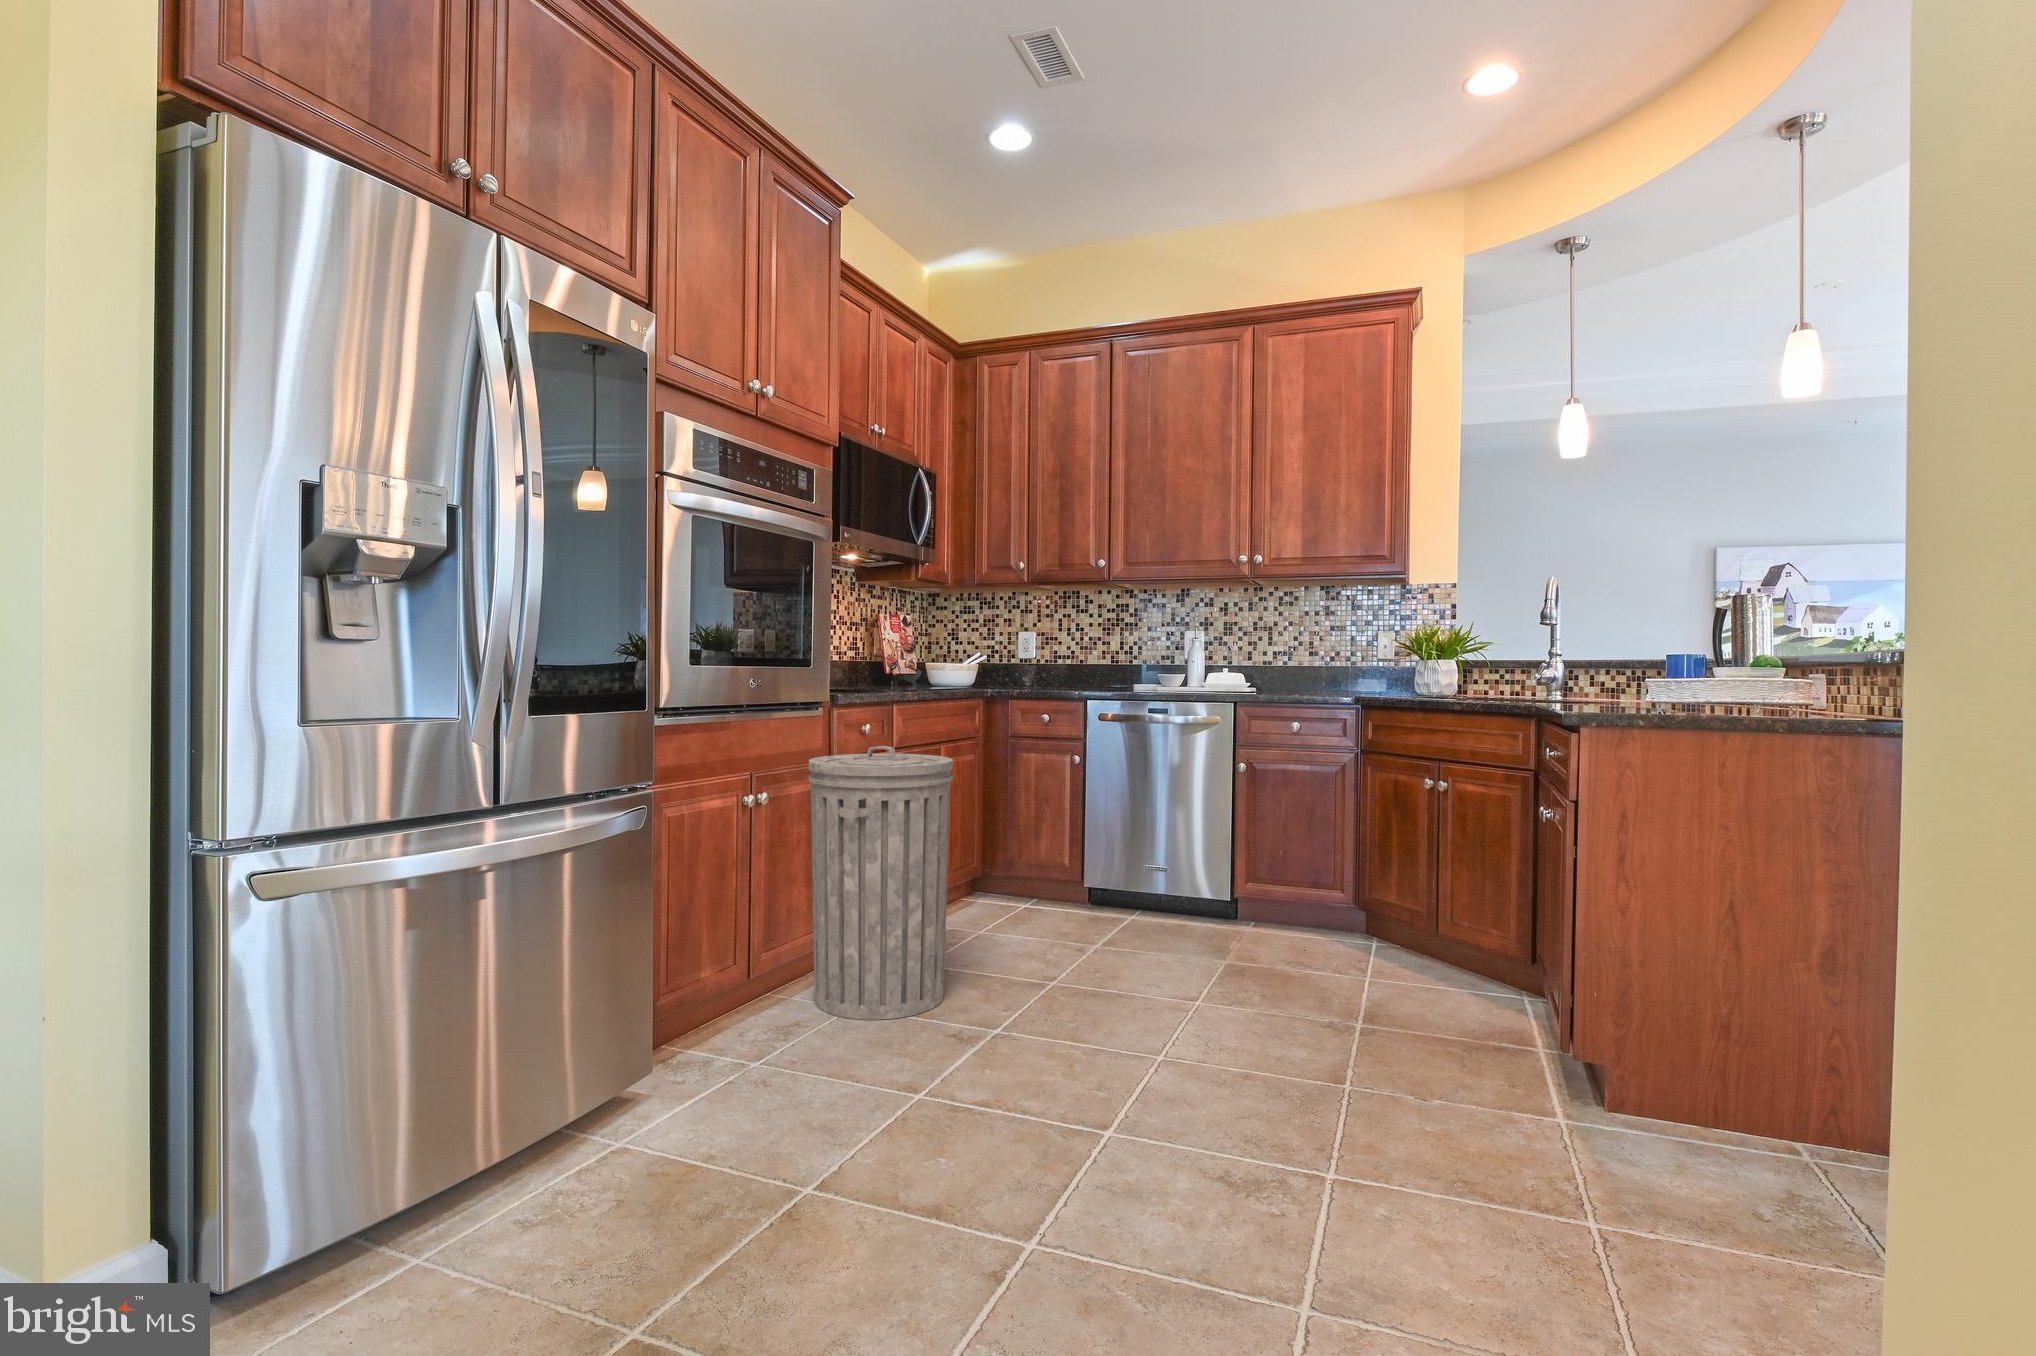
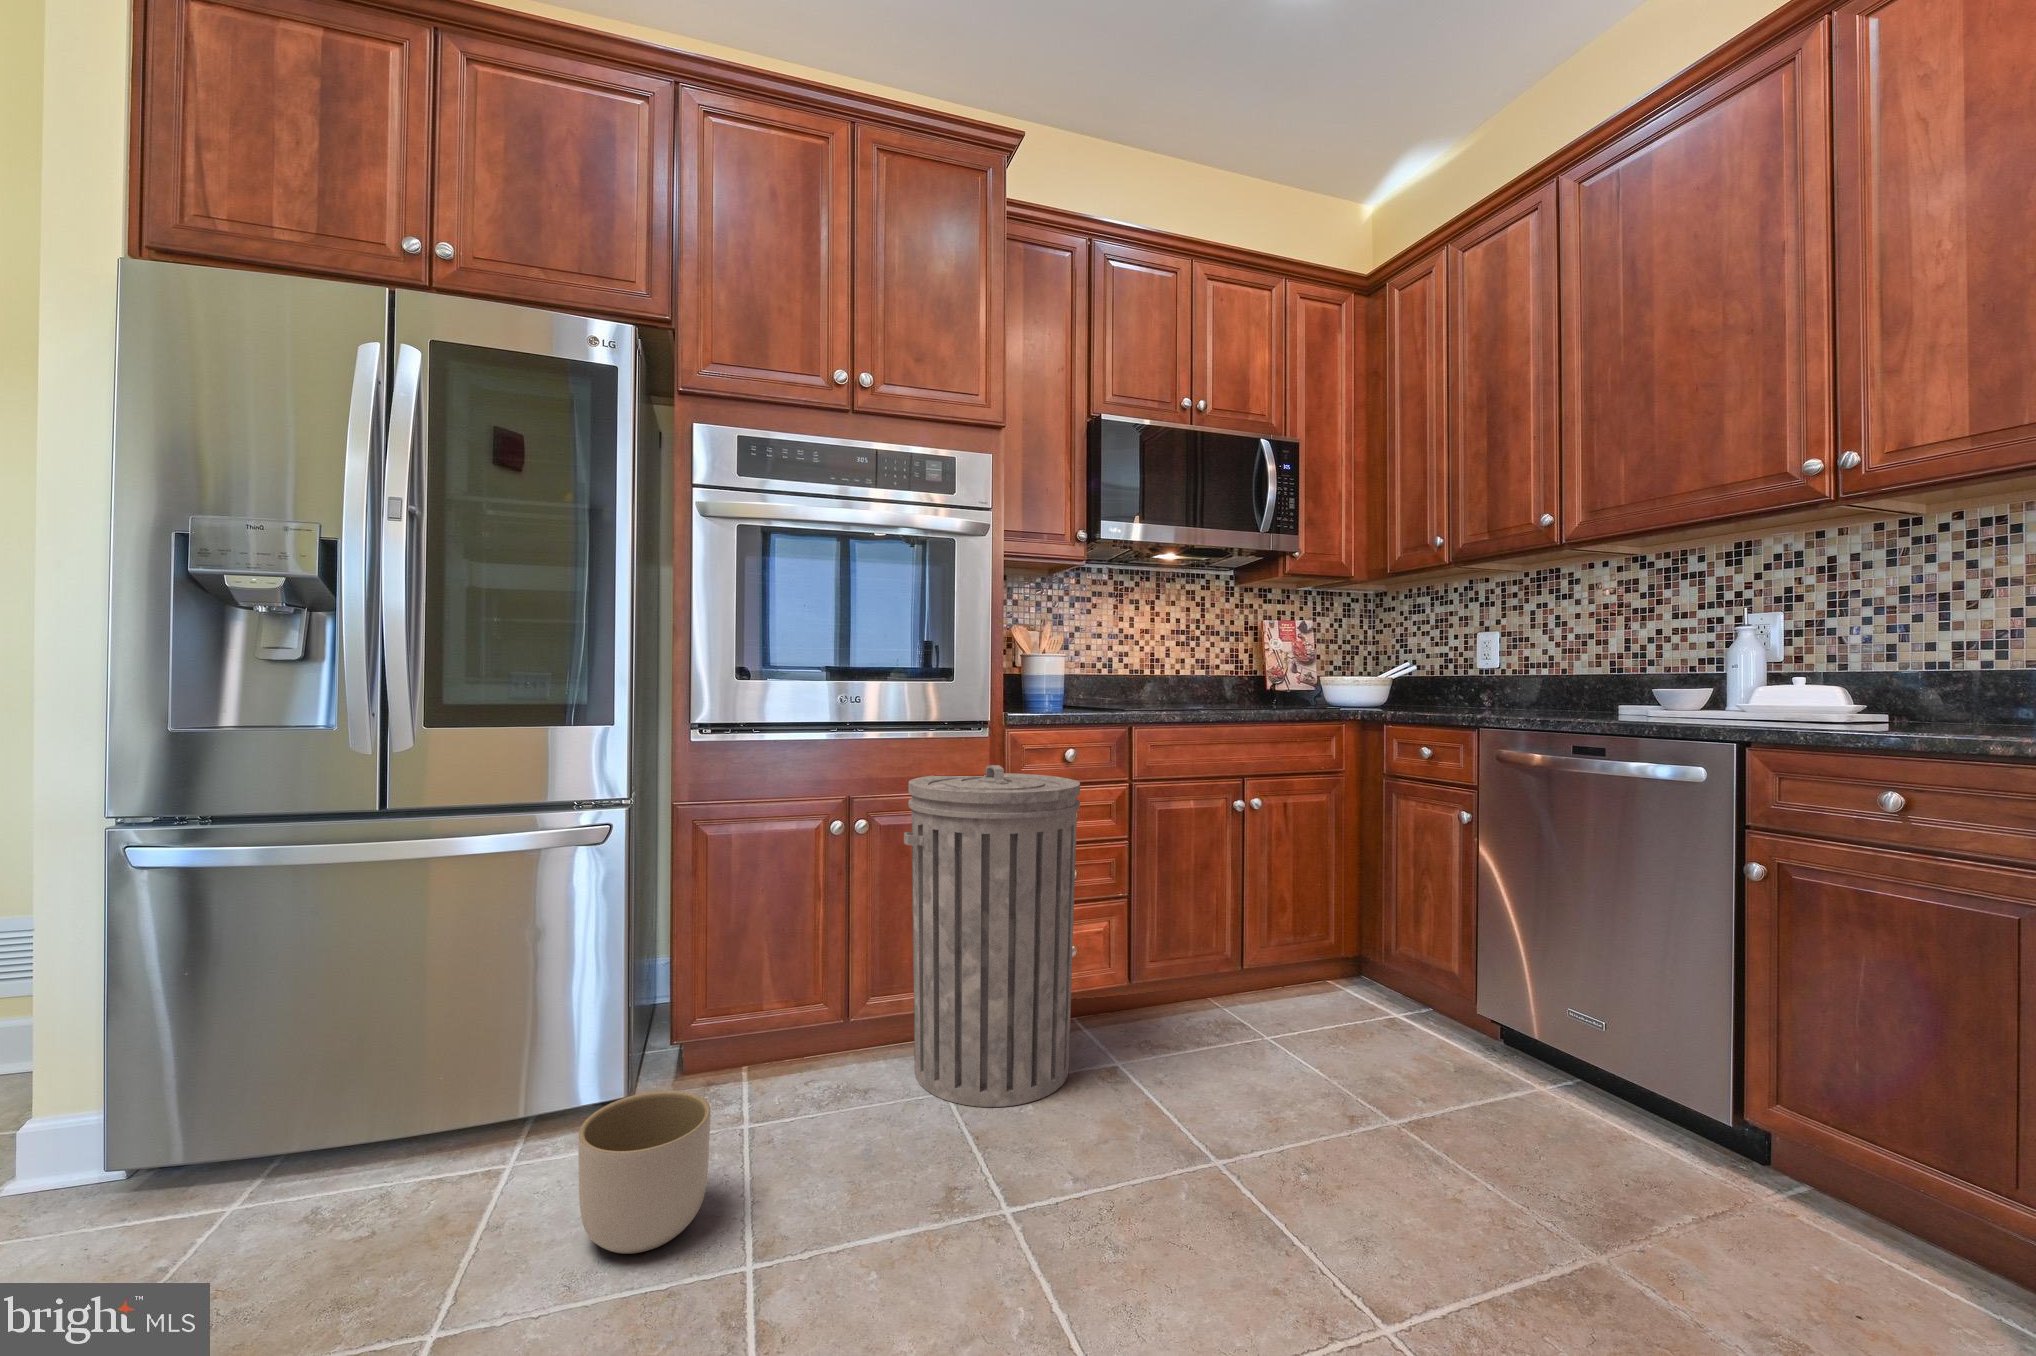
planter: none [828,1024,926,1142] -> present [578,1090,710,1254]

